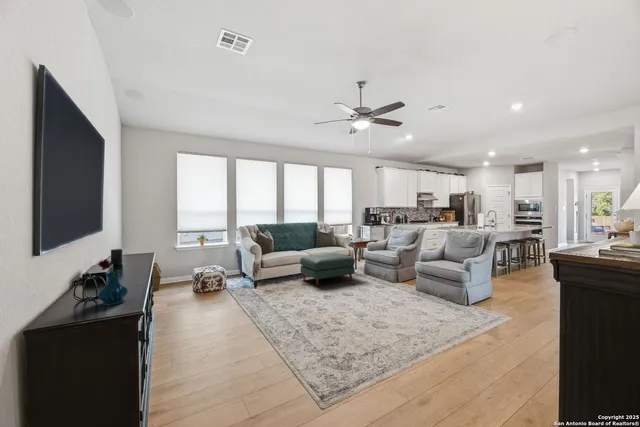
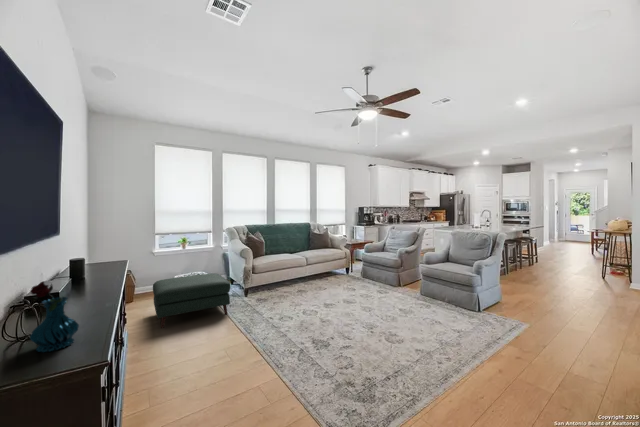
ottoman: present [300,253,355,286] -> present [153,273,230,328]

